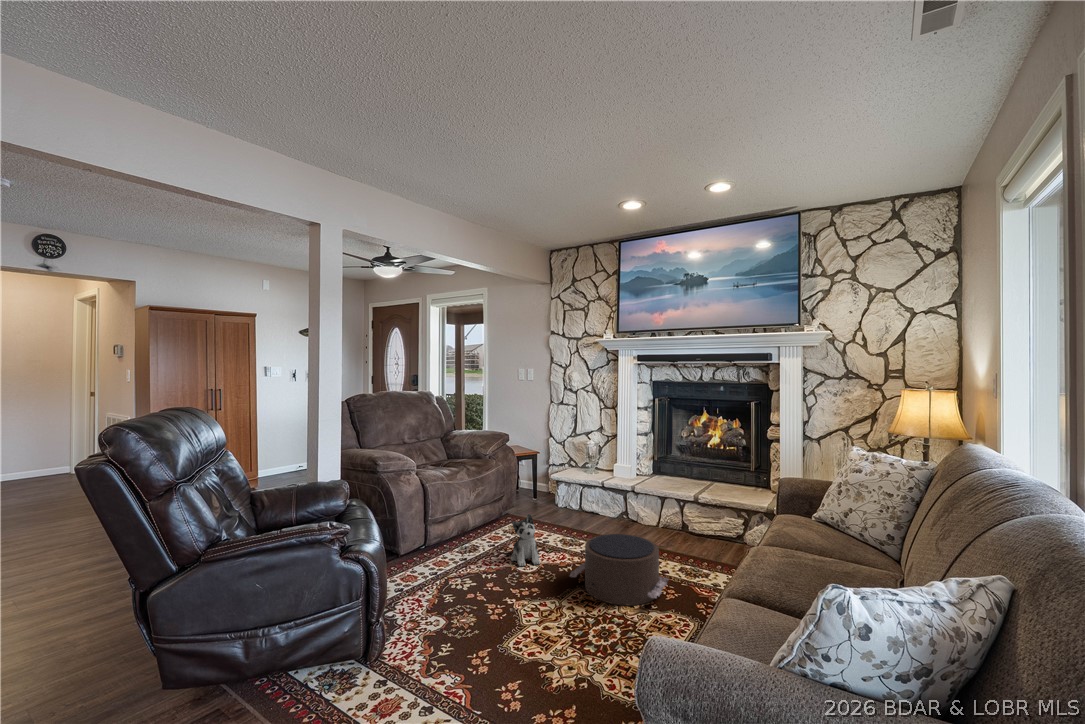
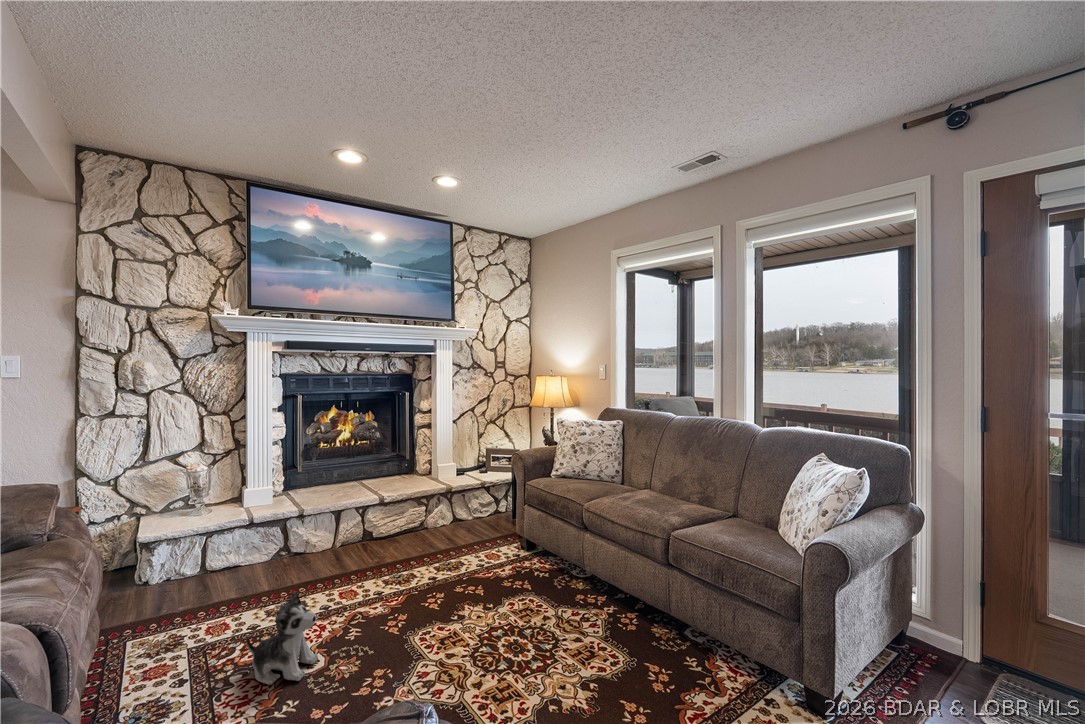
pouf: present [570,534,668,605] -> none [389,549,508,641]

